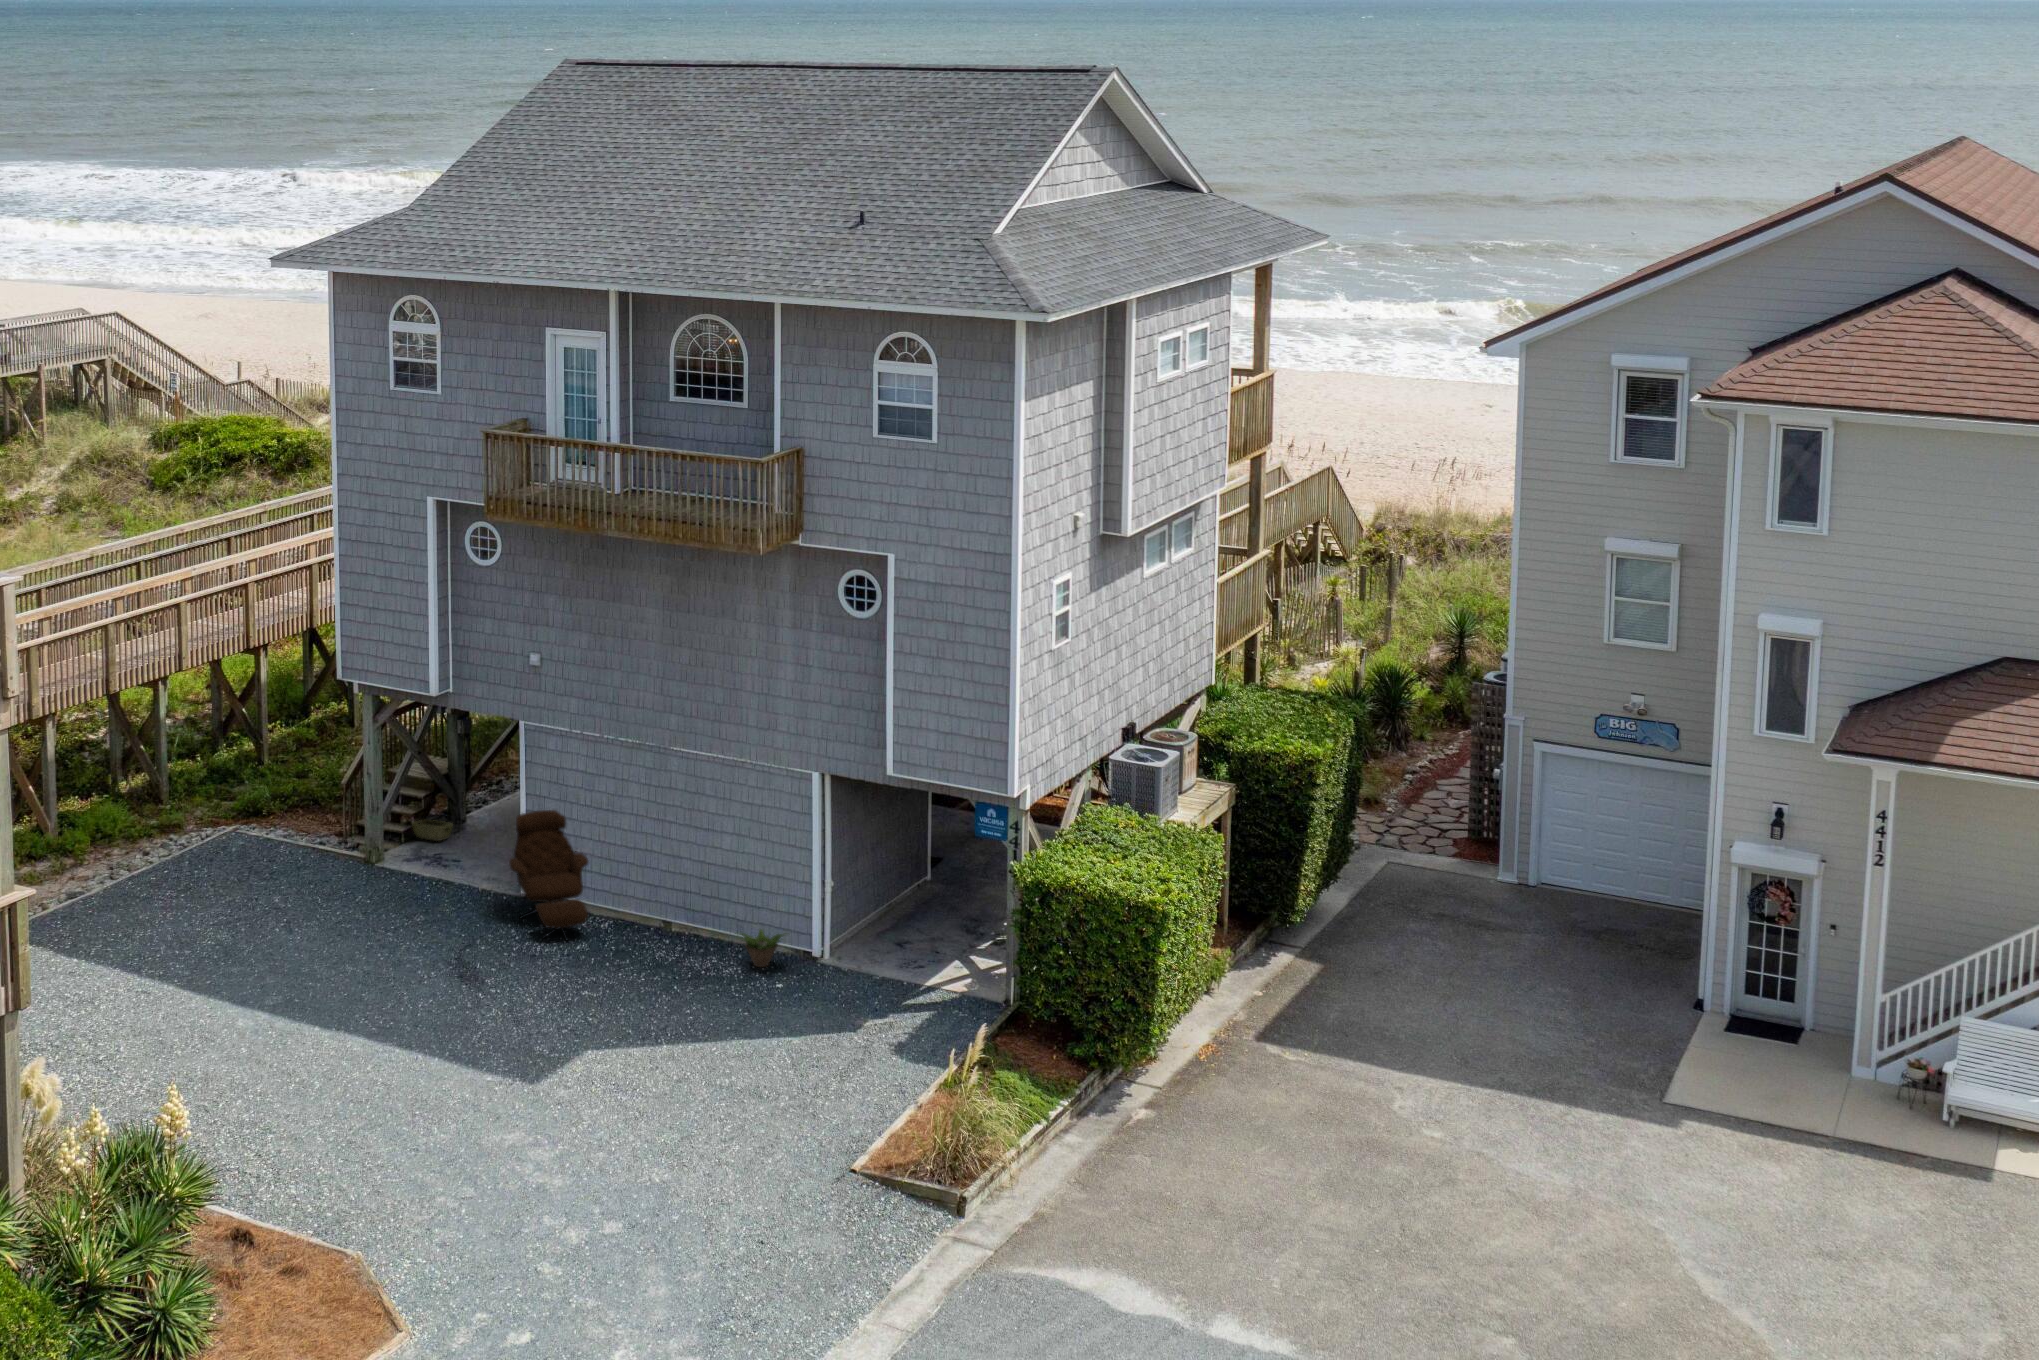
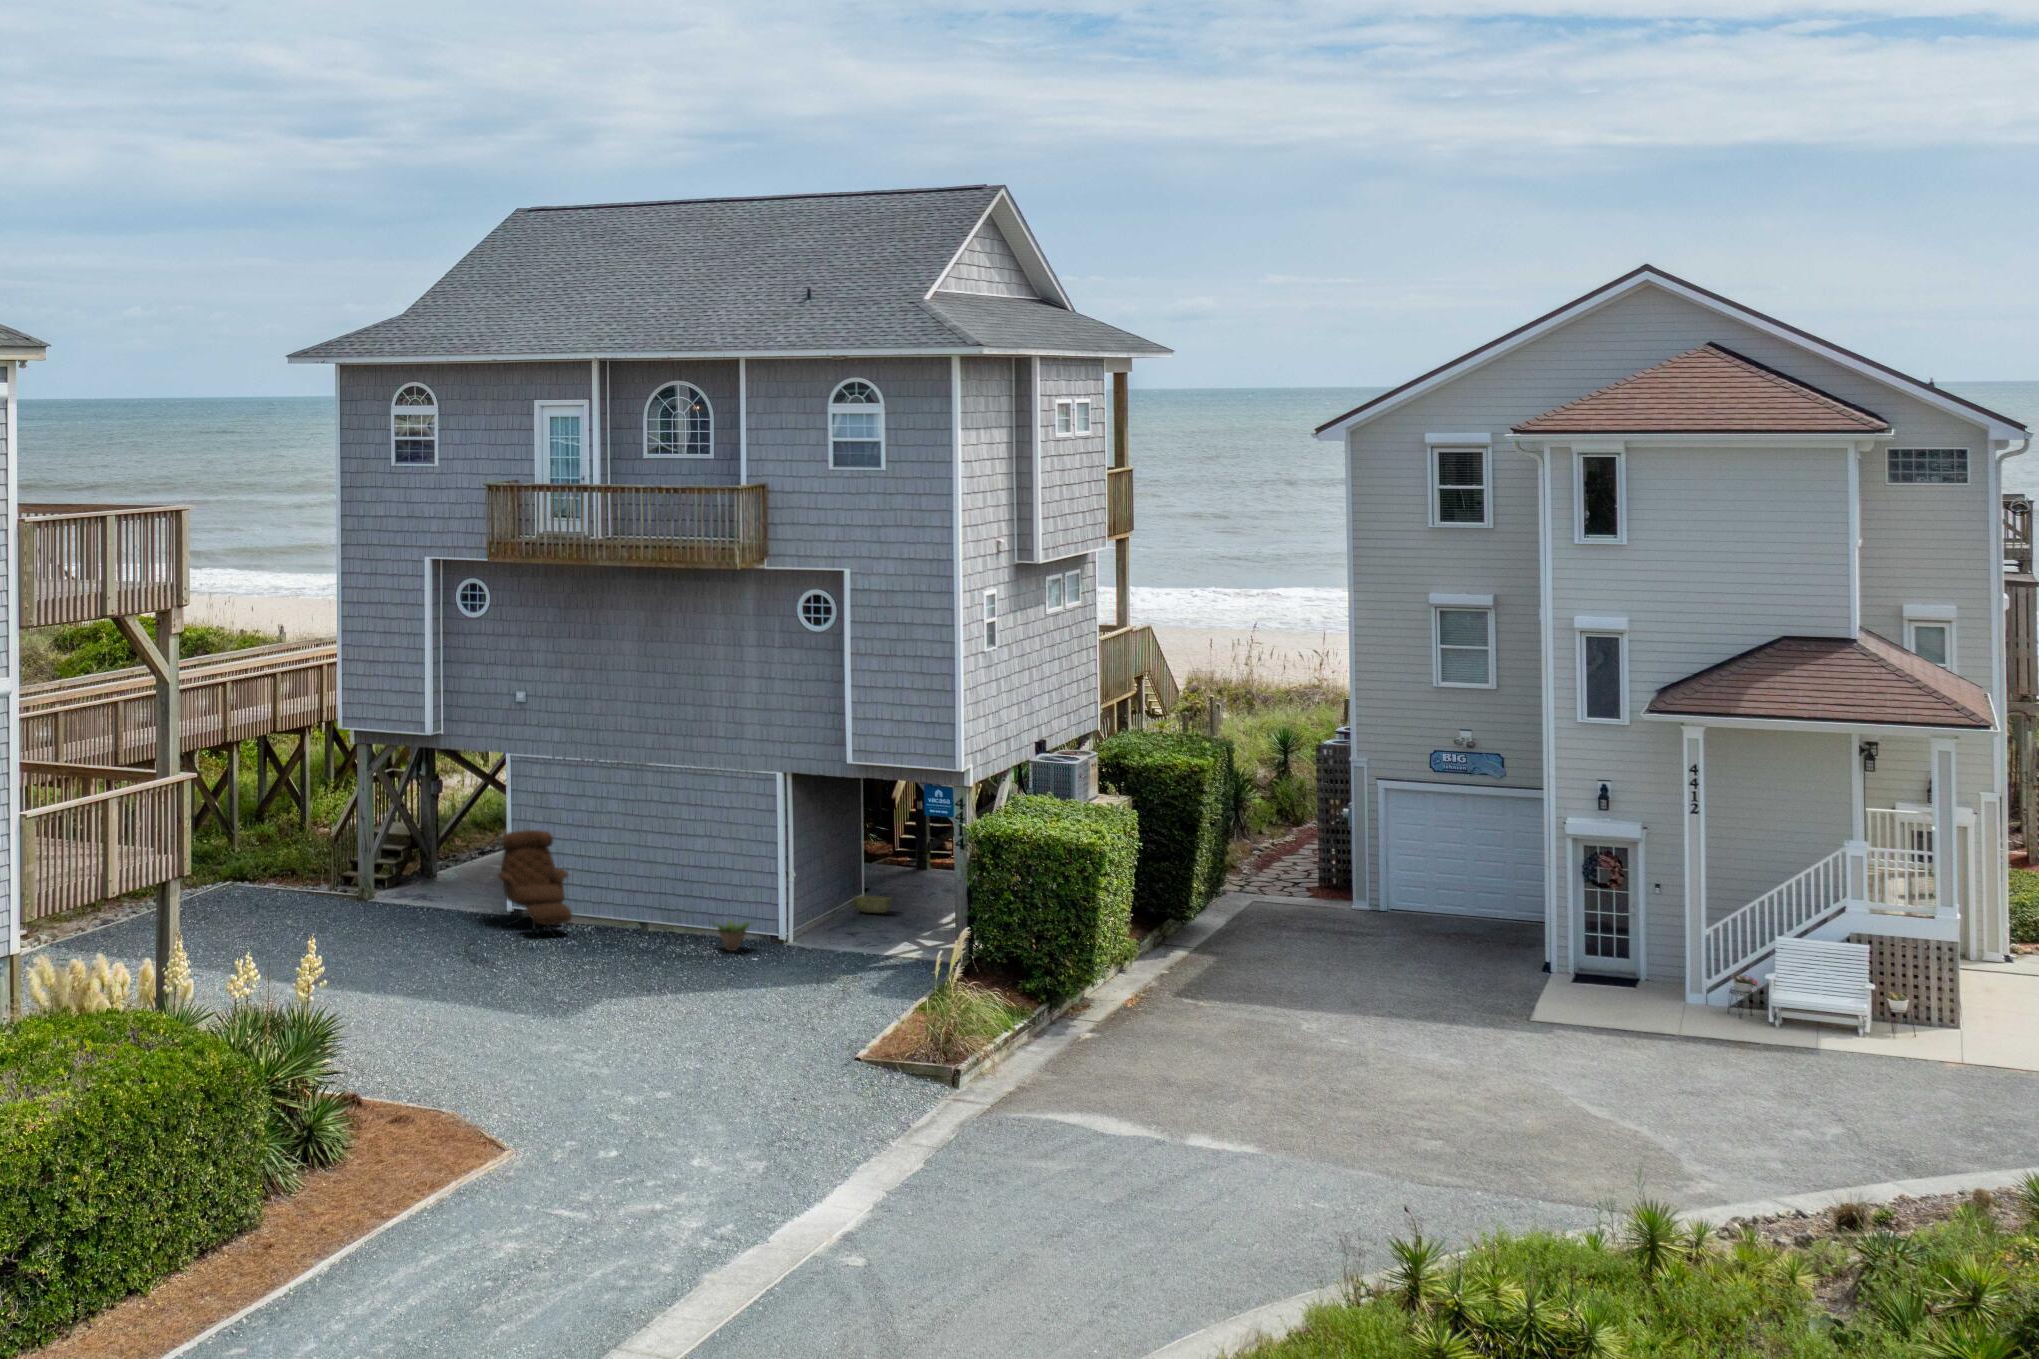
woven basket: present [412,820,453,841] -> present [854,896,892,913]

